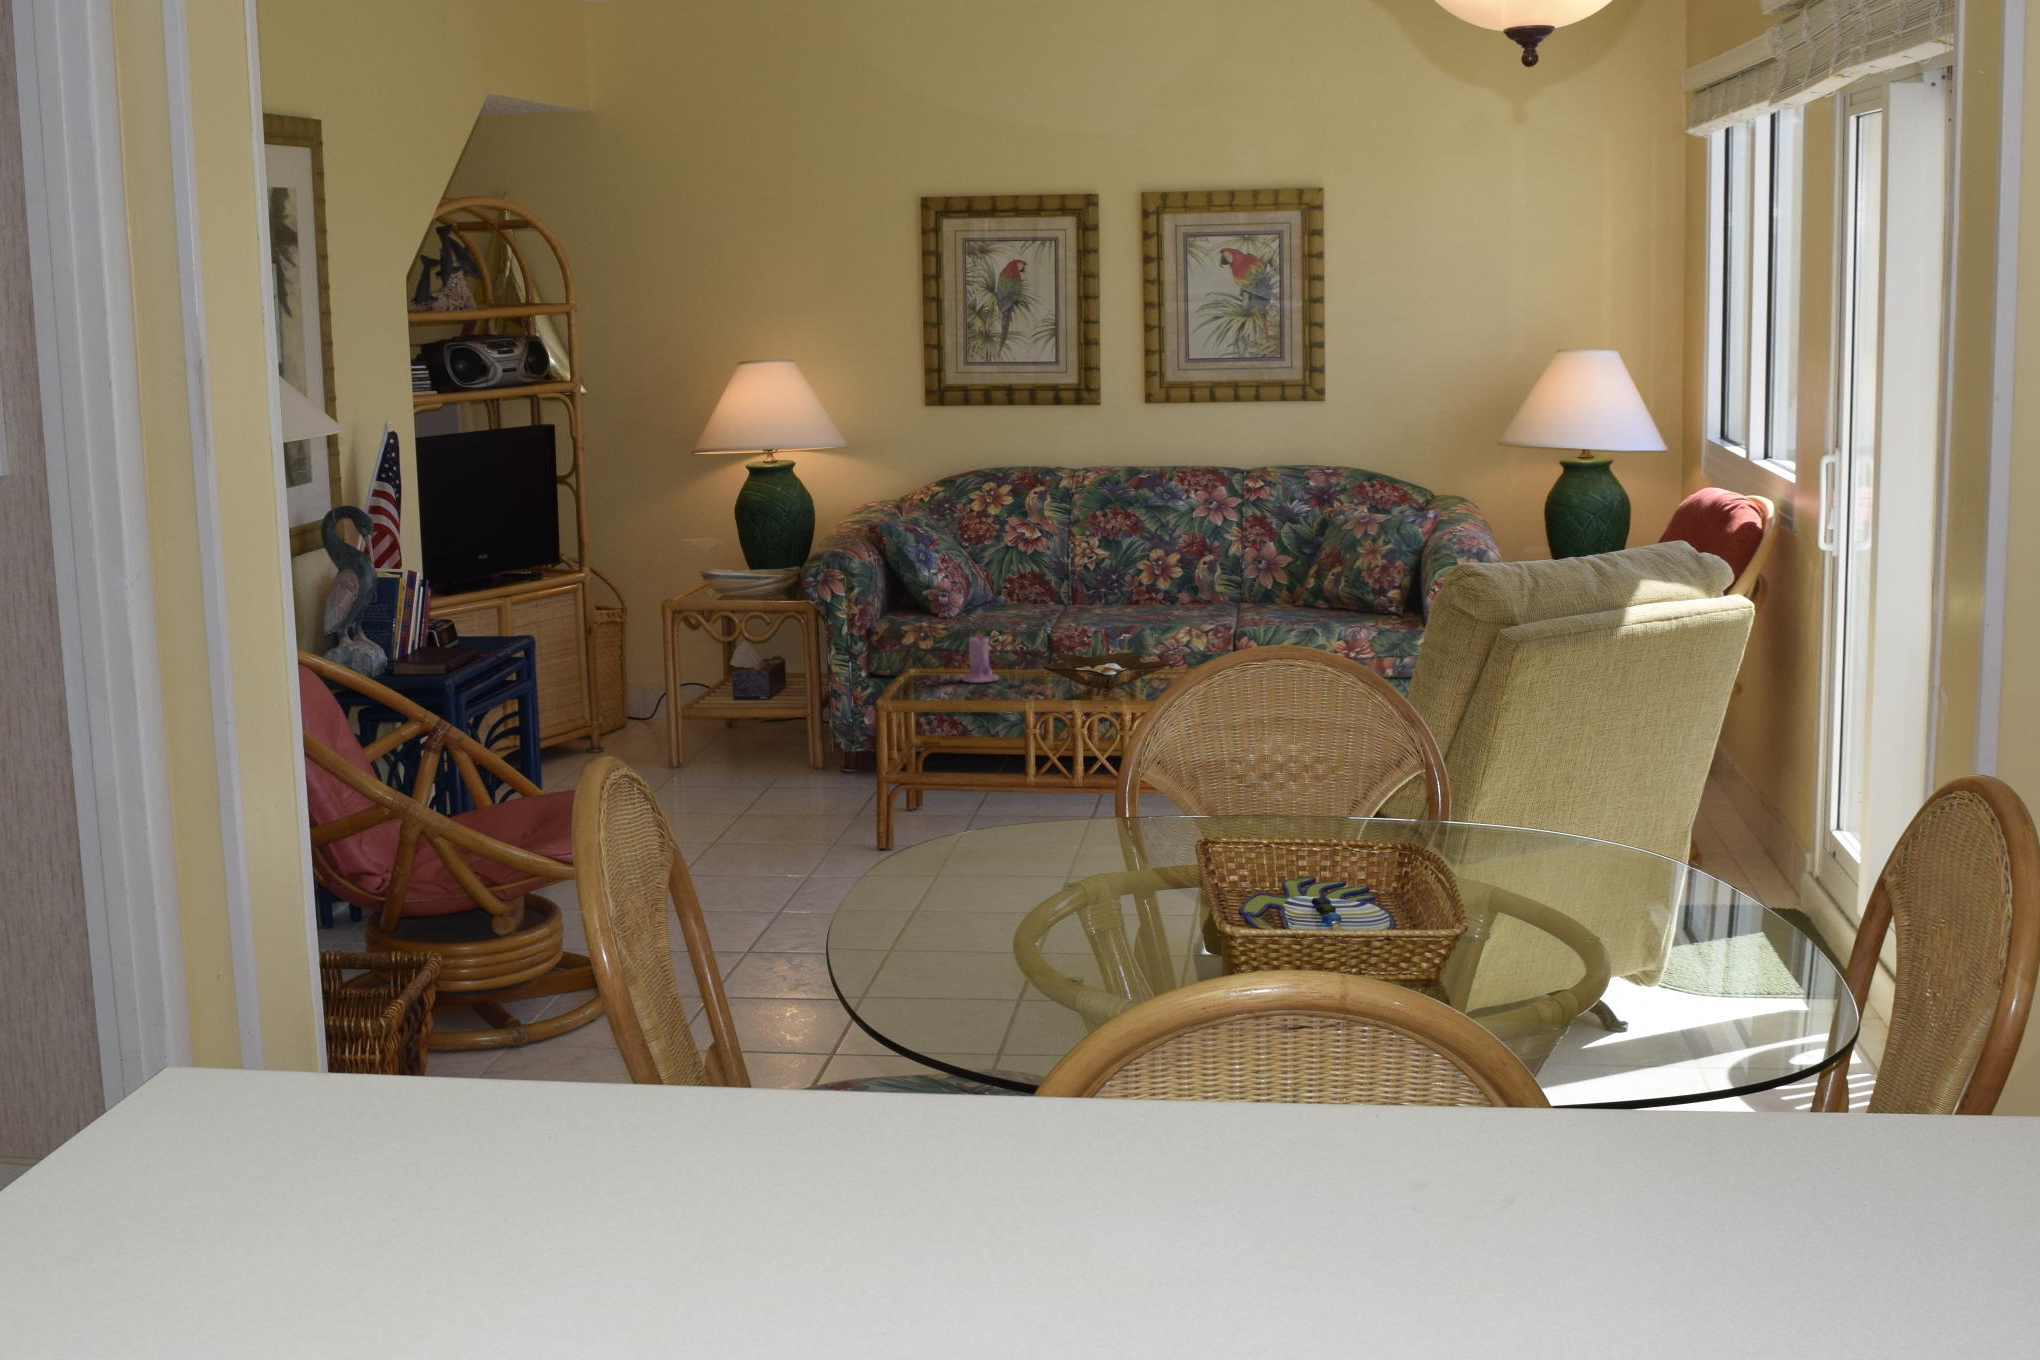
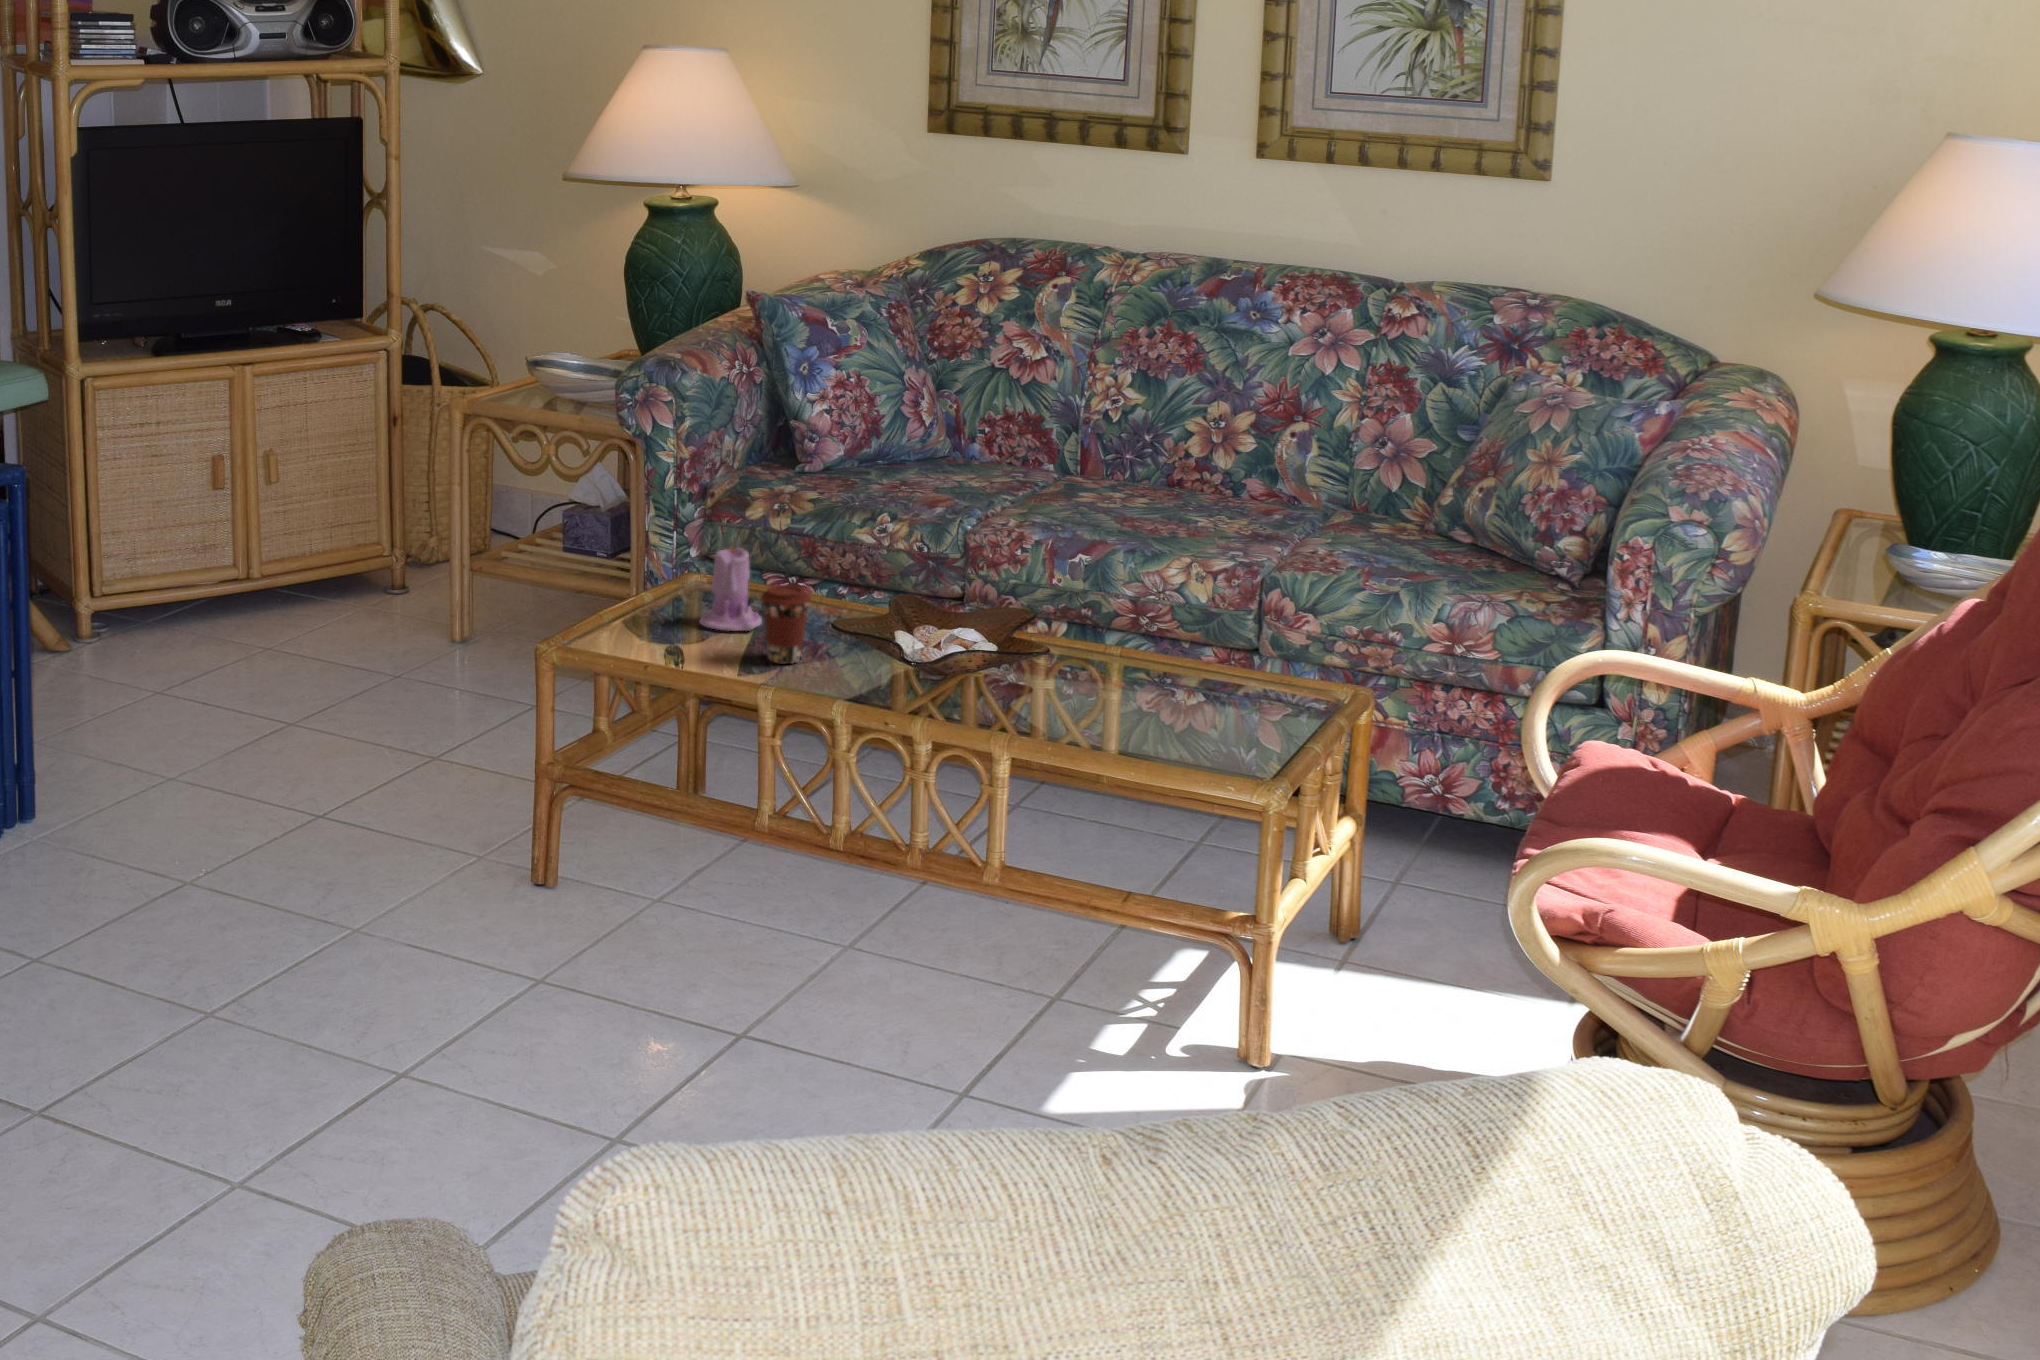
coffee cup: none [1018,646,1047,690] -> present [761,585,811,664]

